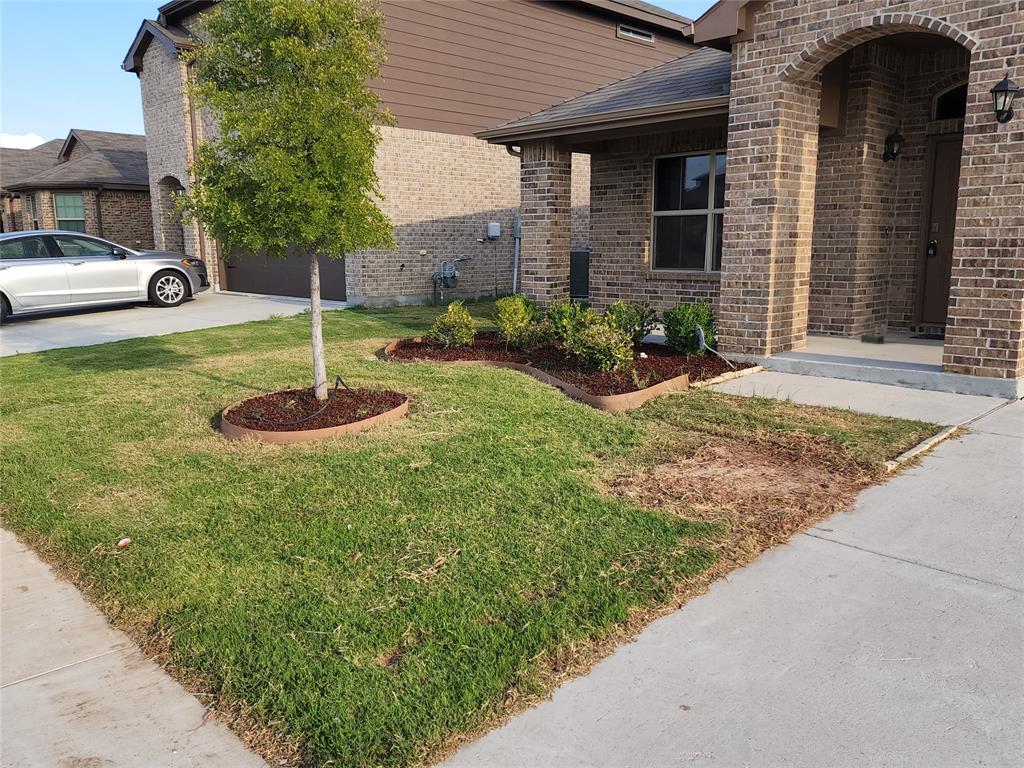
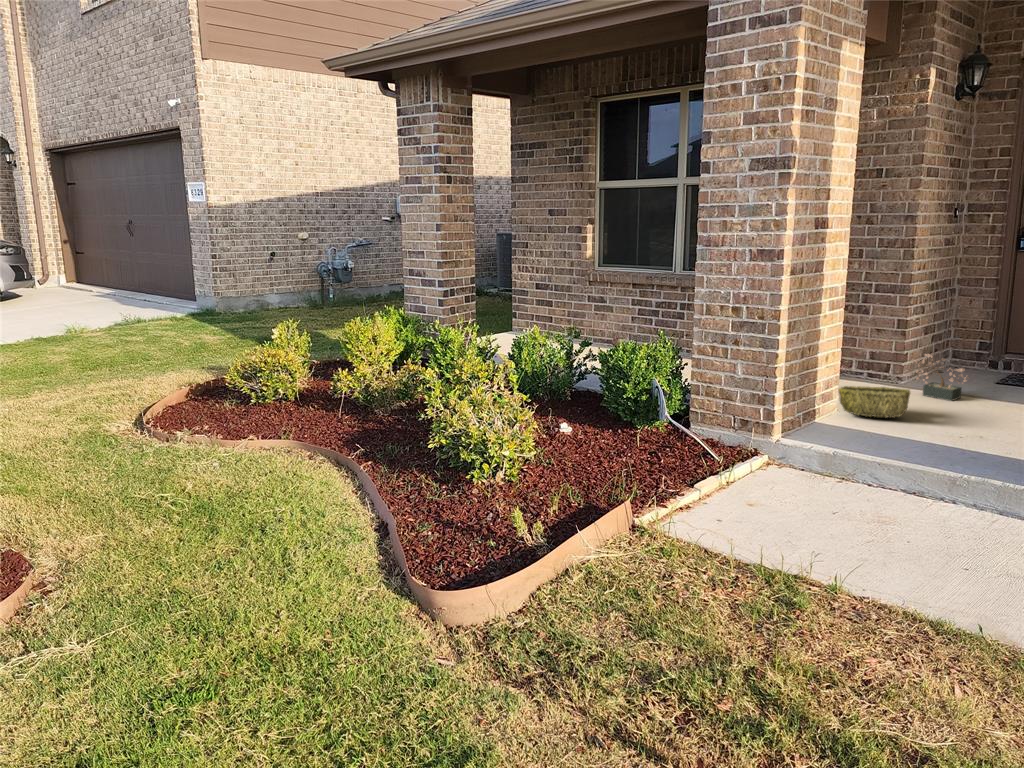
woven basket: none [805,332,848,350] -> present [838,386,910,417]

